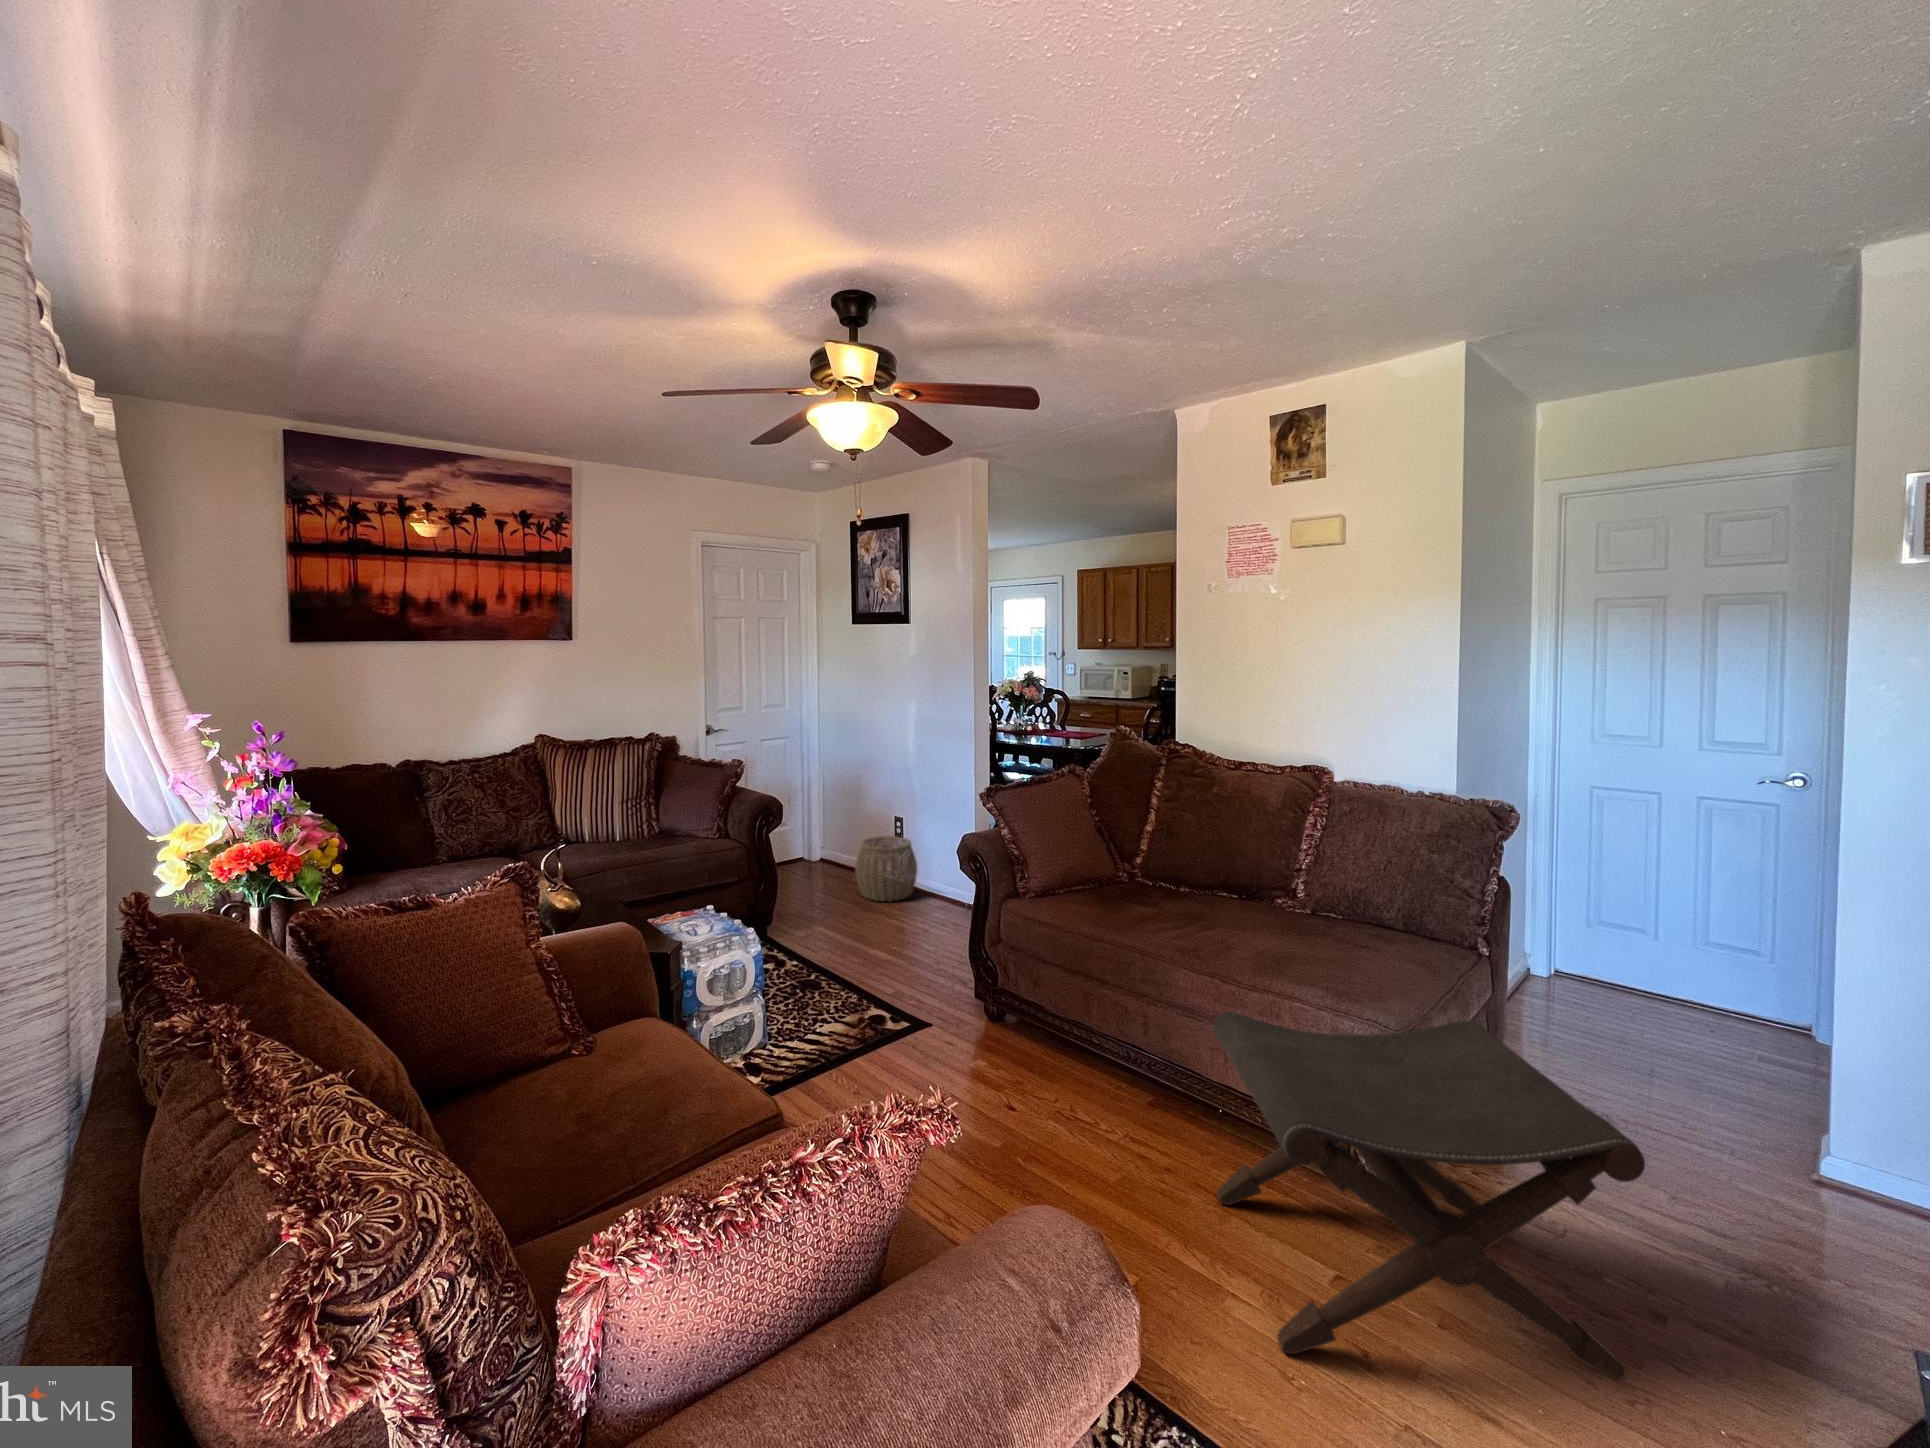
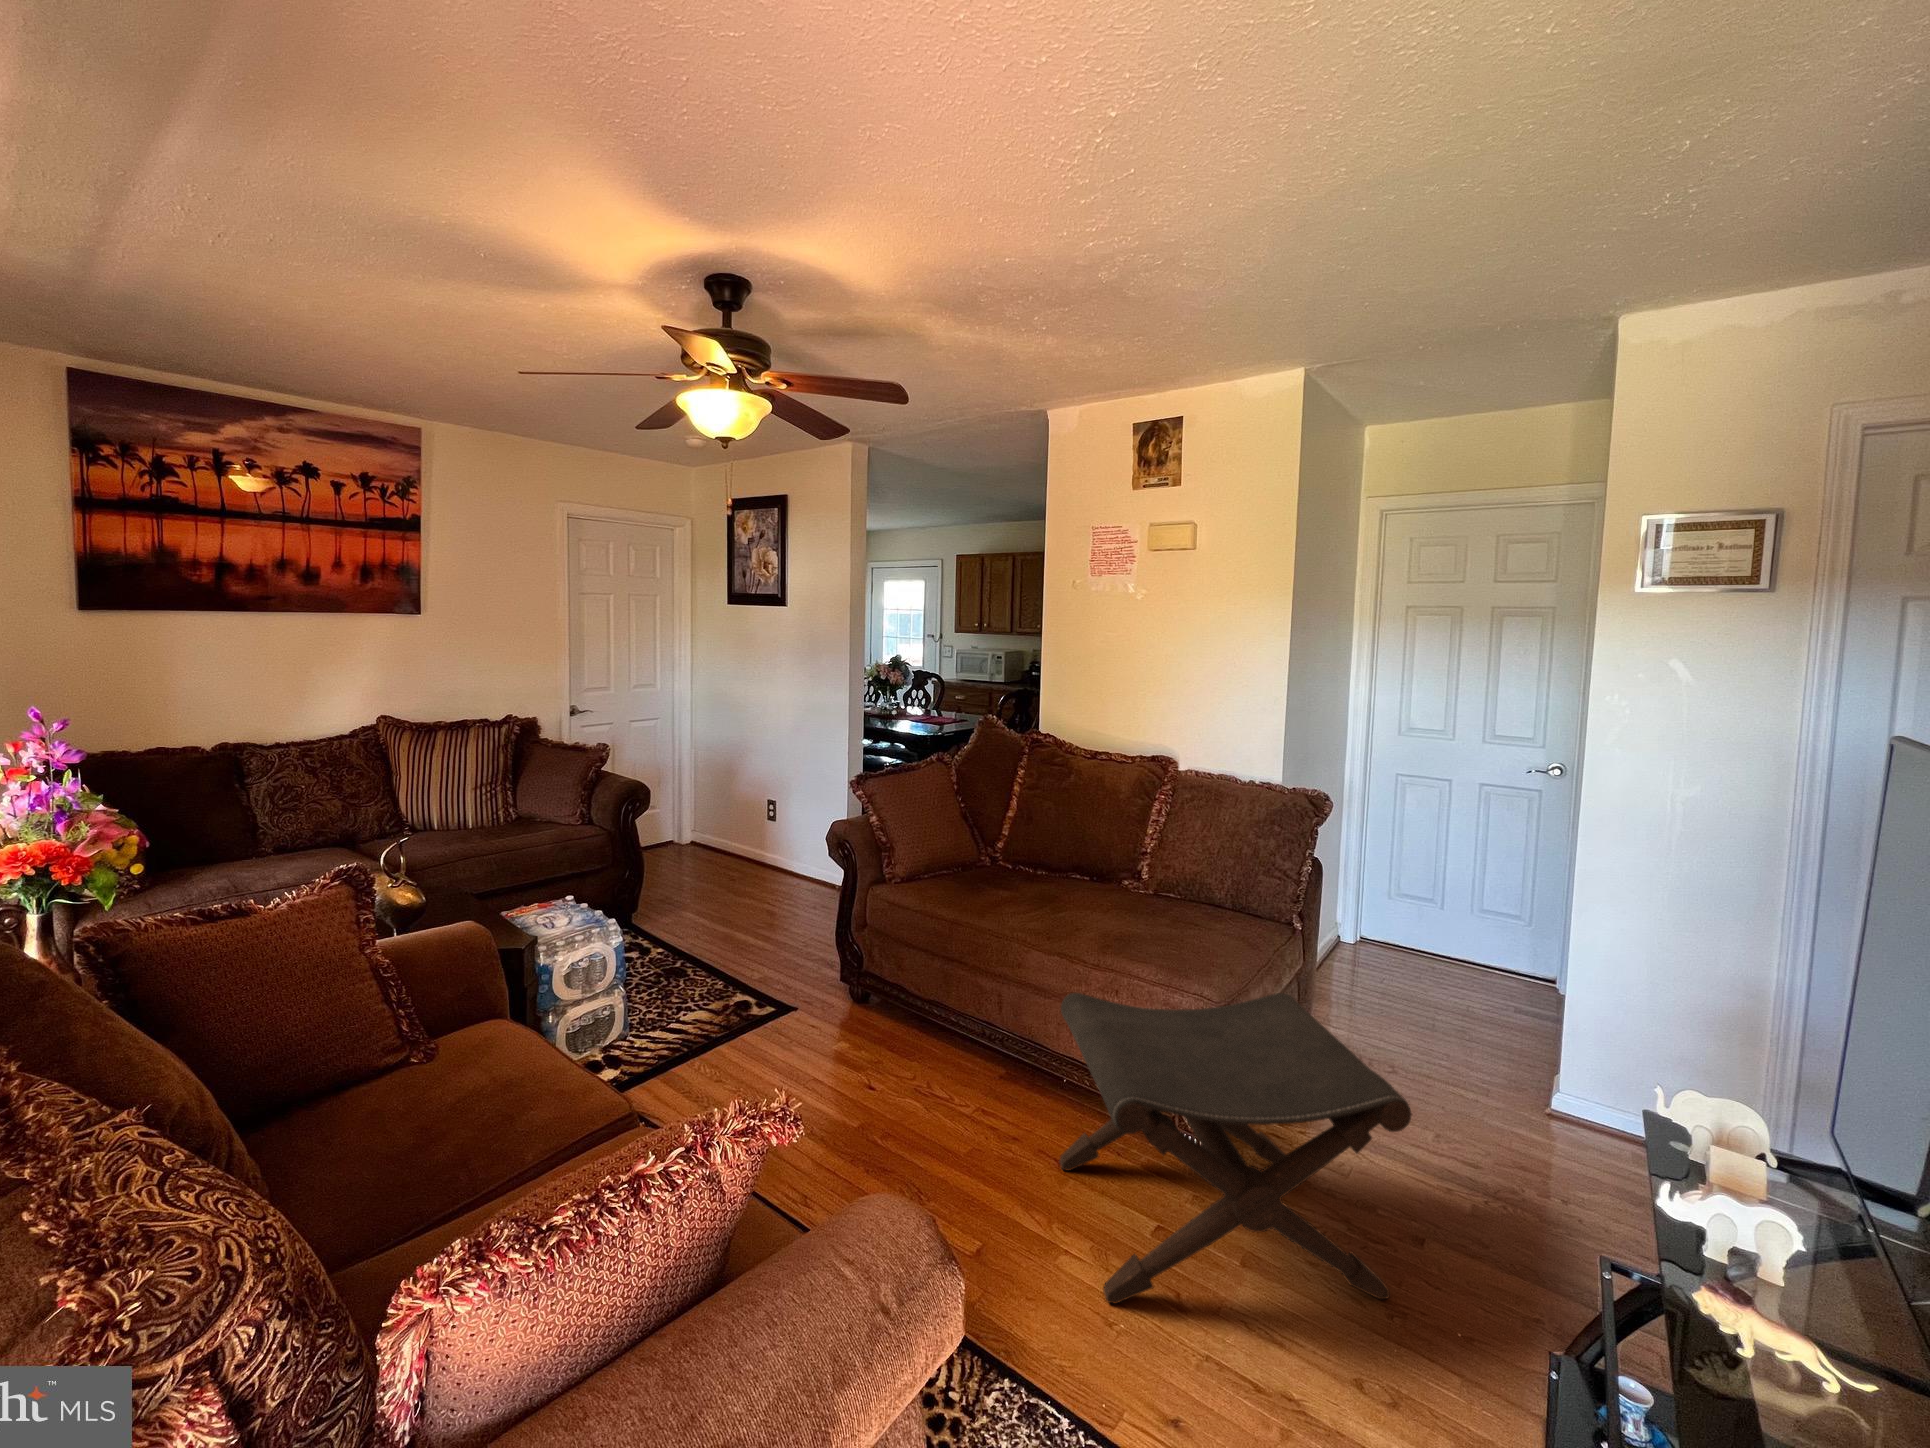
woven basket: present [855,836,917,901] -> none [727,819,792,886]

